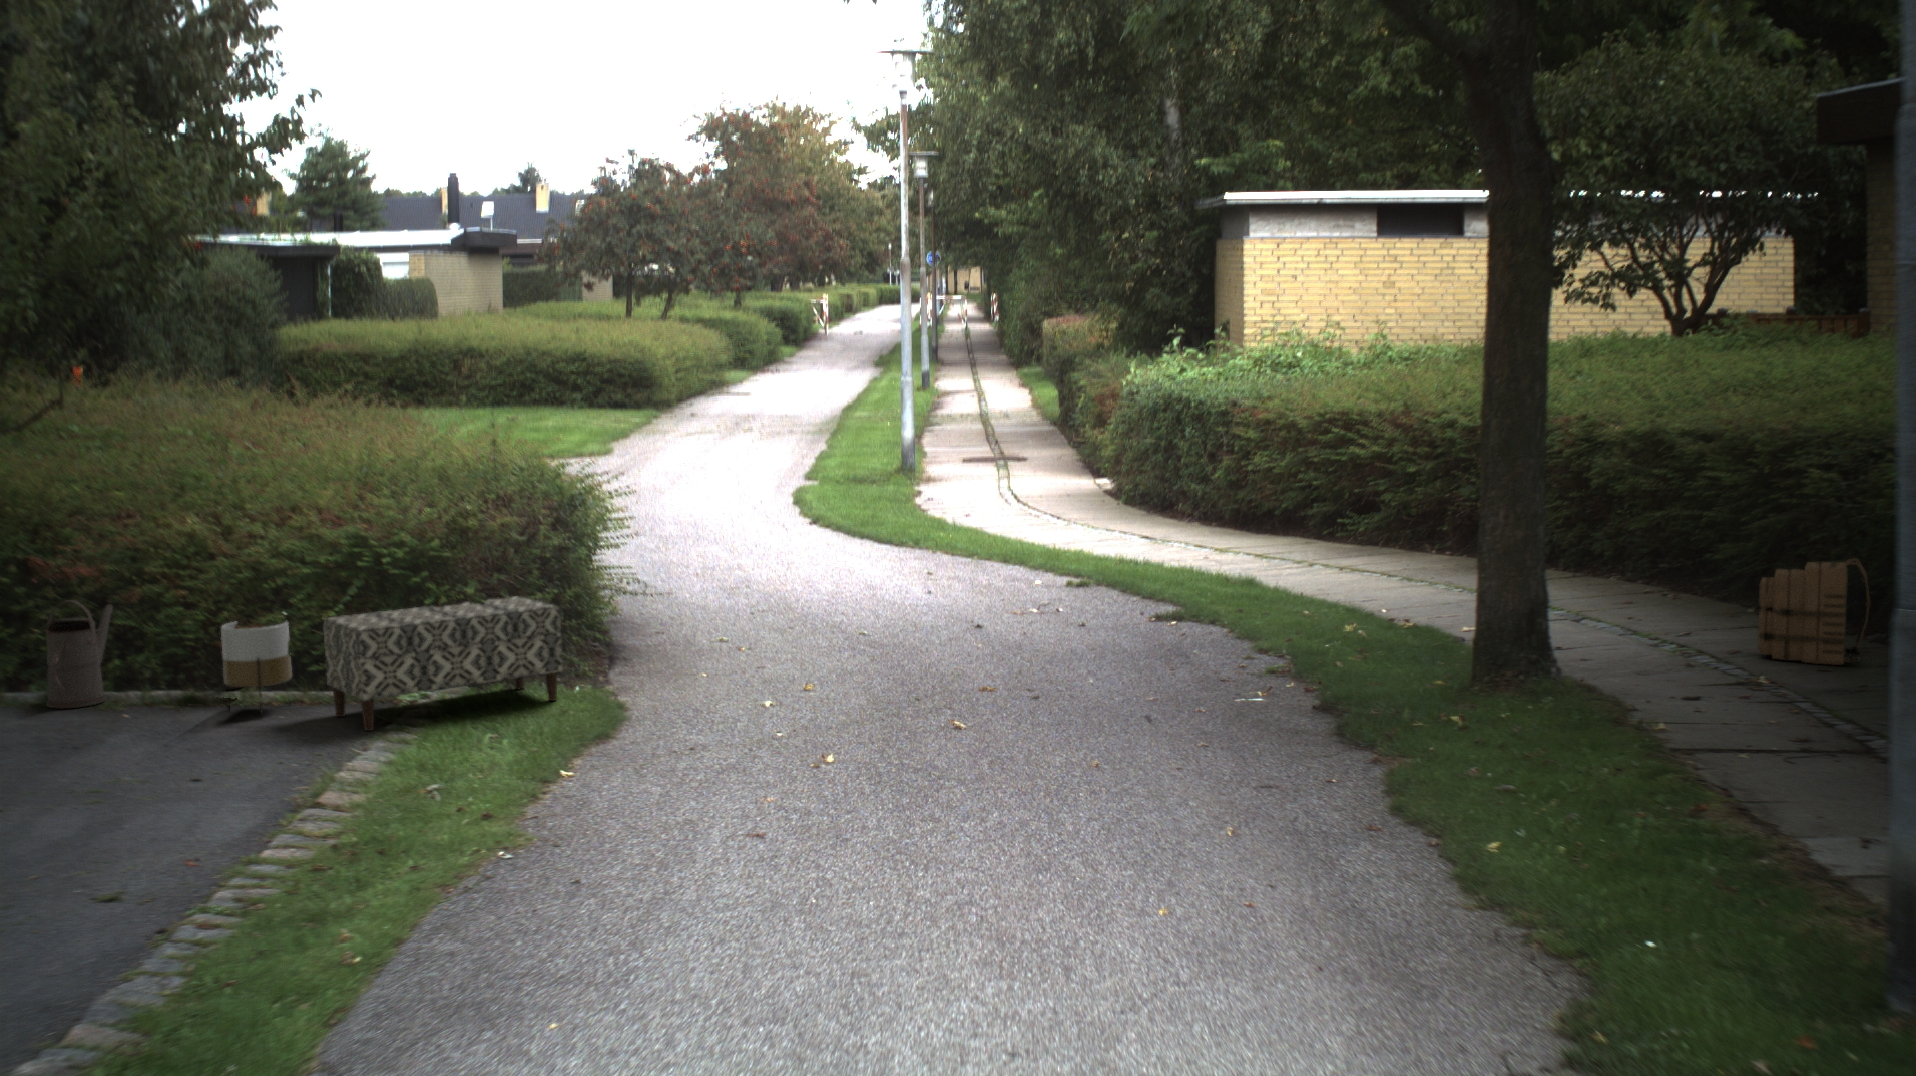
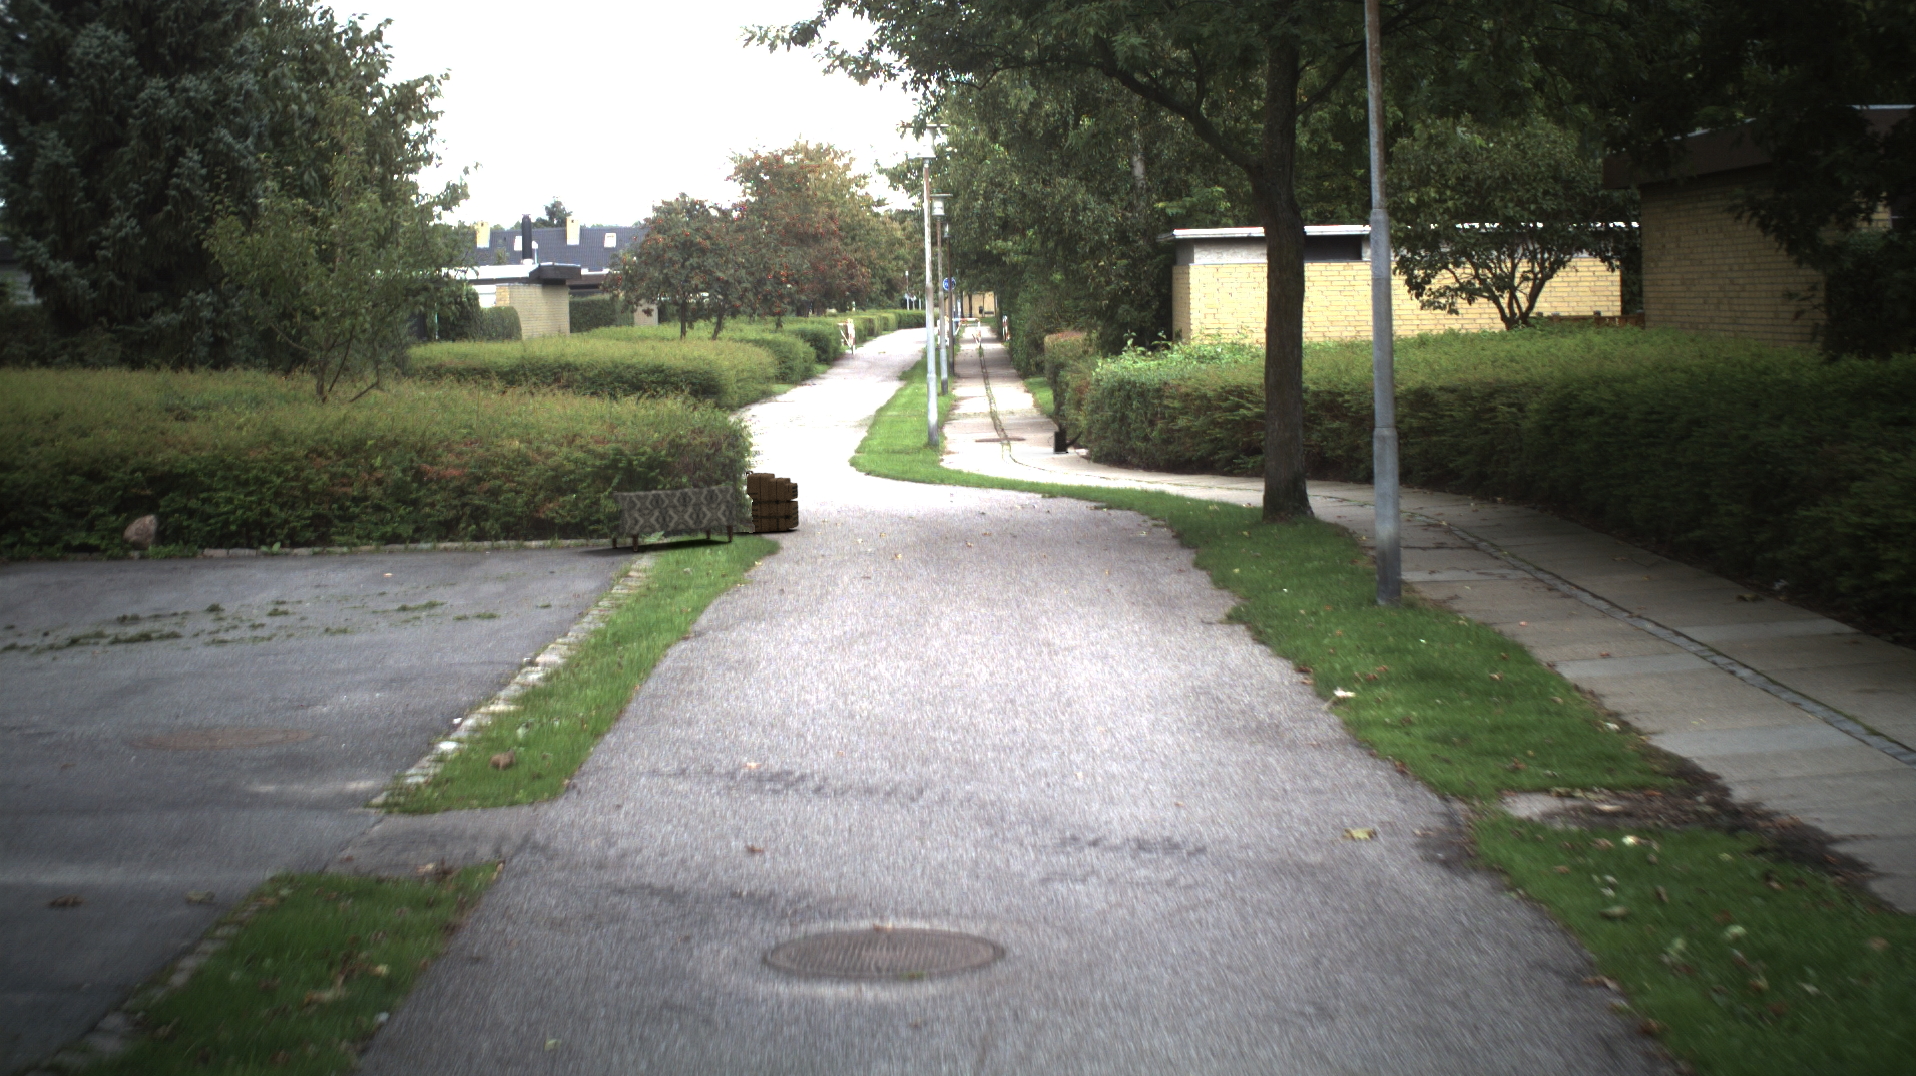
backpack: present [1757,559,1871,665] -> present [736,470,799,532]
watering can: present [46,600,113,708] -> present [1053,423,1083,454]
planter: present [221,621,292,717] -> none [547,496,585,549]

